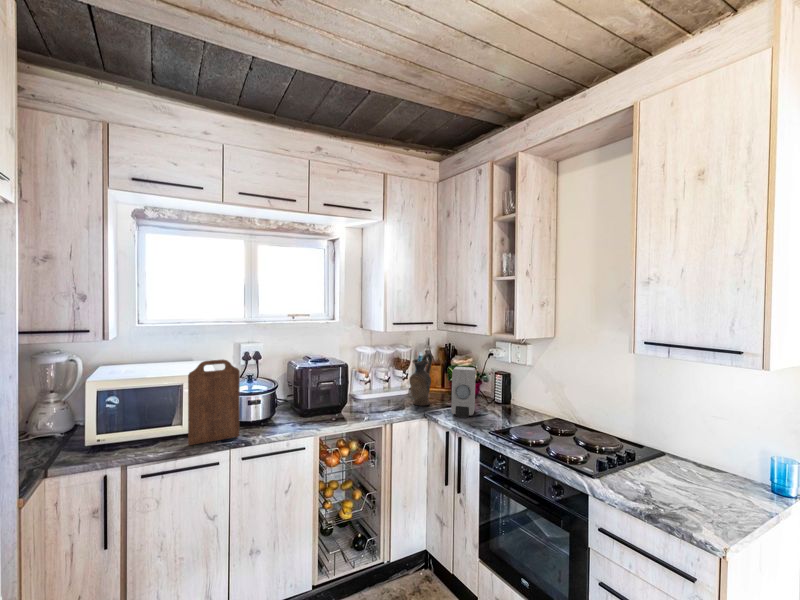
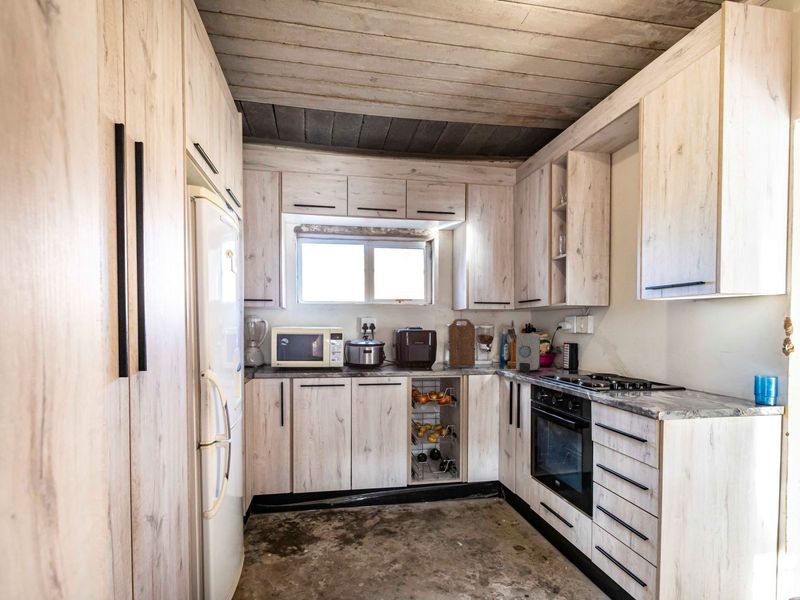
ceramic pitcher: present [409,353,432,406] -> none [488,325,508,367]
cutting board: present [188,360,240,445] -> present [449,319,475,367]

